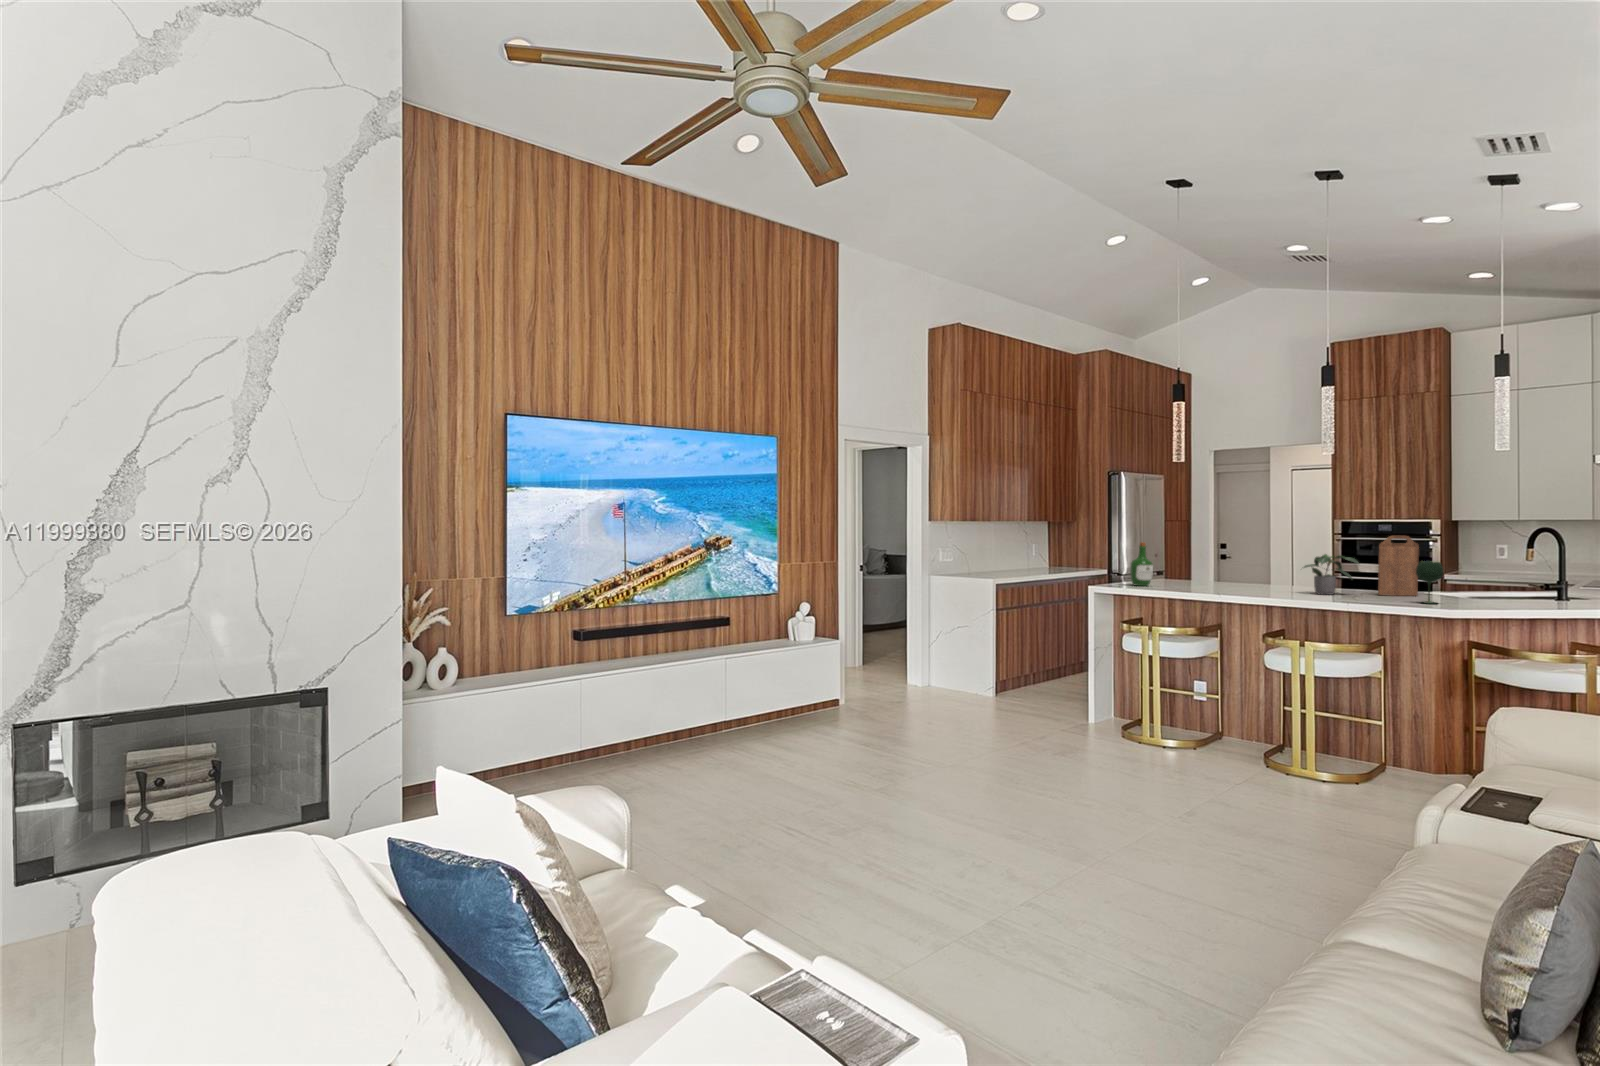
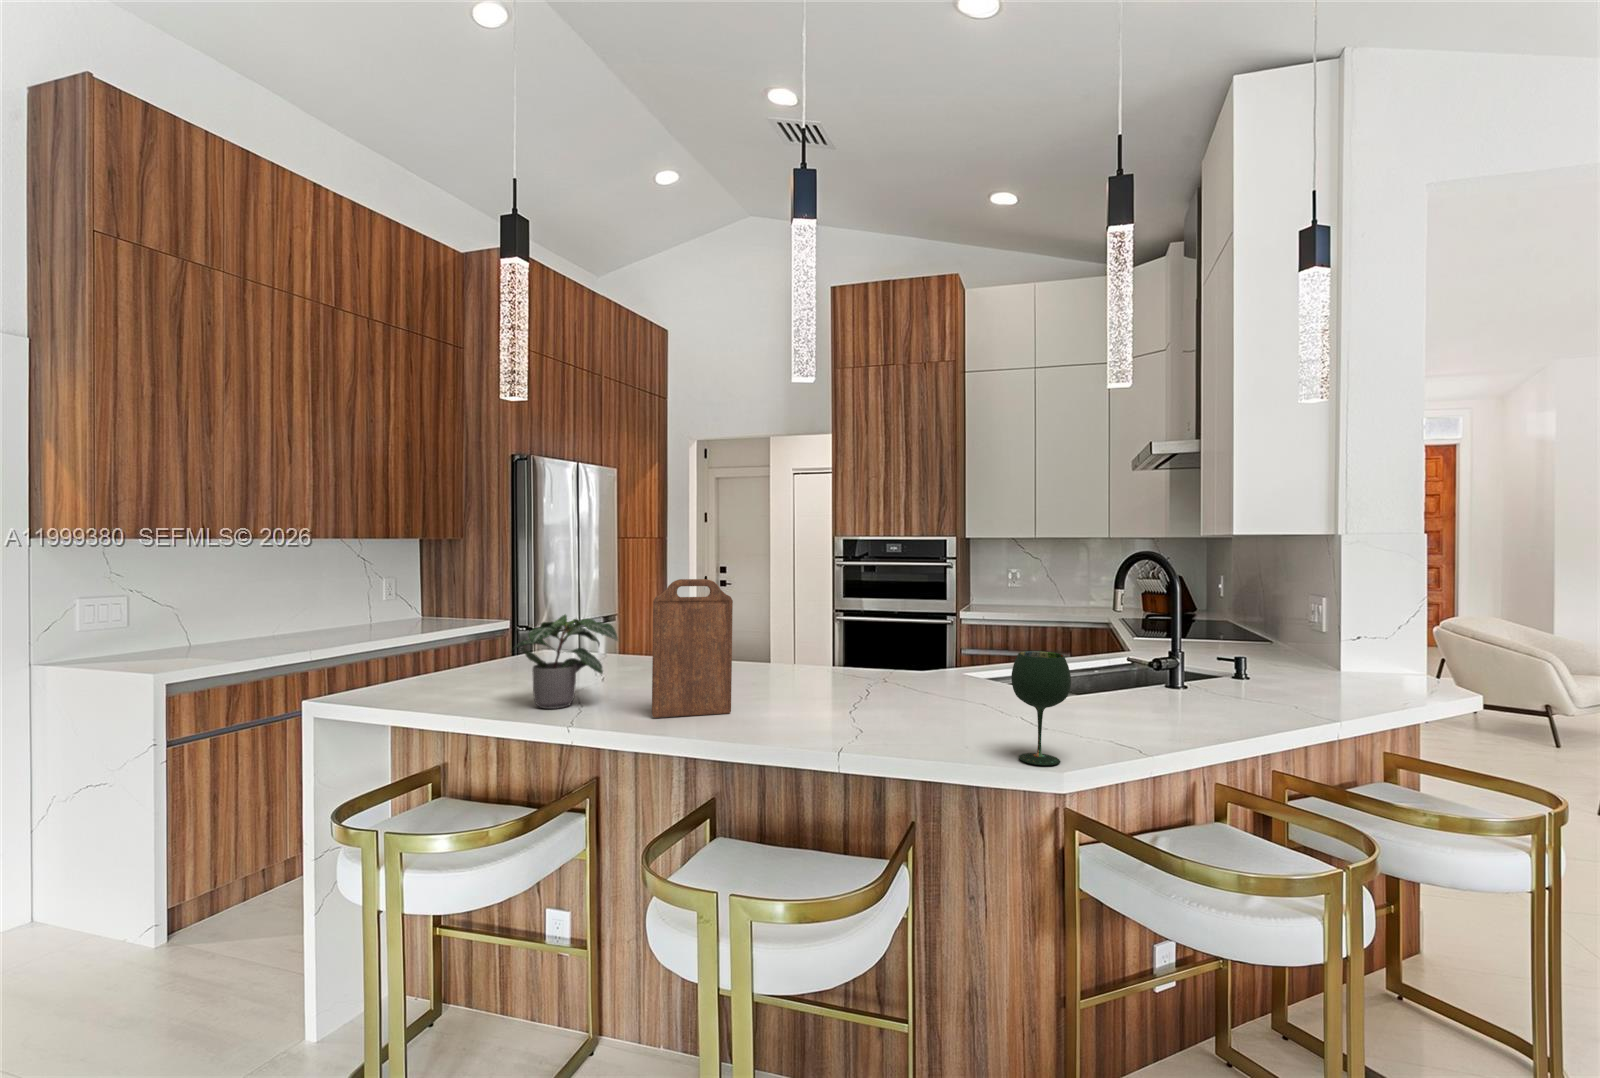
cutting board: present [1378,536,1419,596] -> present [652,579,733,718]
wine bottle: present [1130,542,1153,586] -> none [426,590,481,693]
potted plant: present [1304,554,1359,595] -> present [514,614,618,709]

